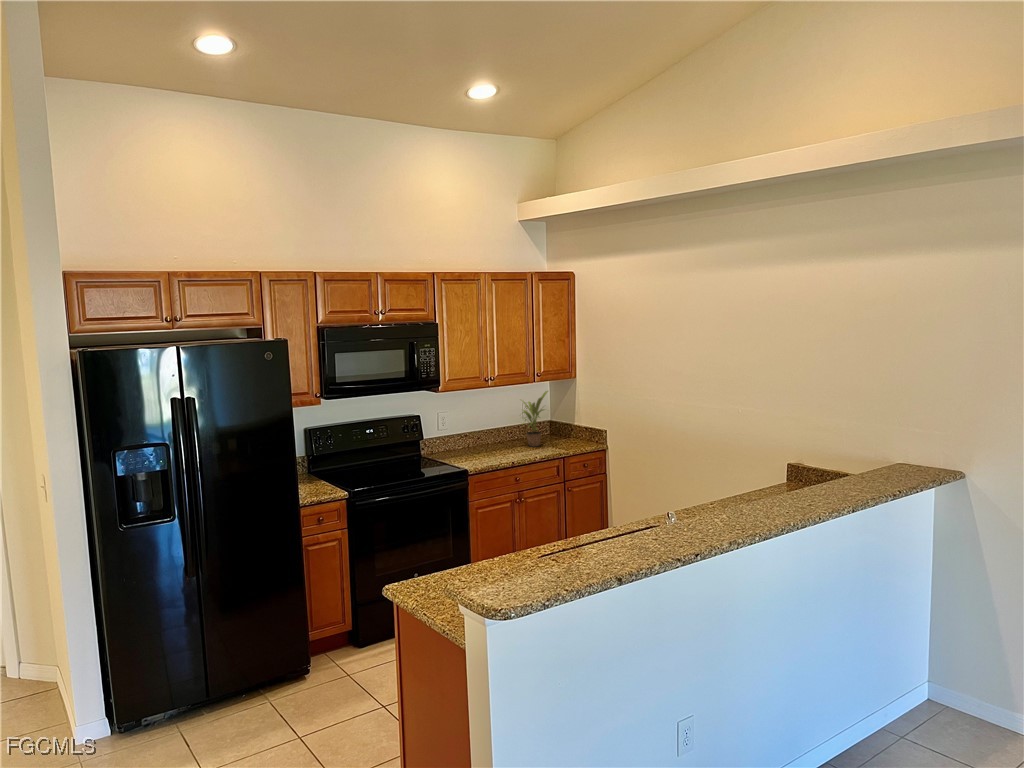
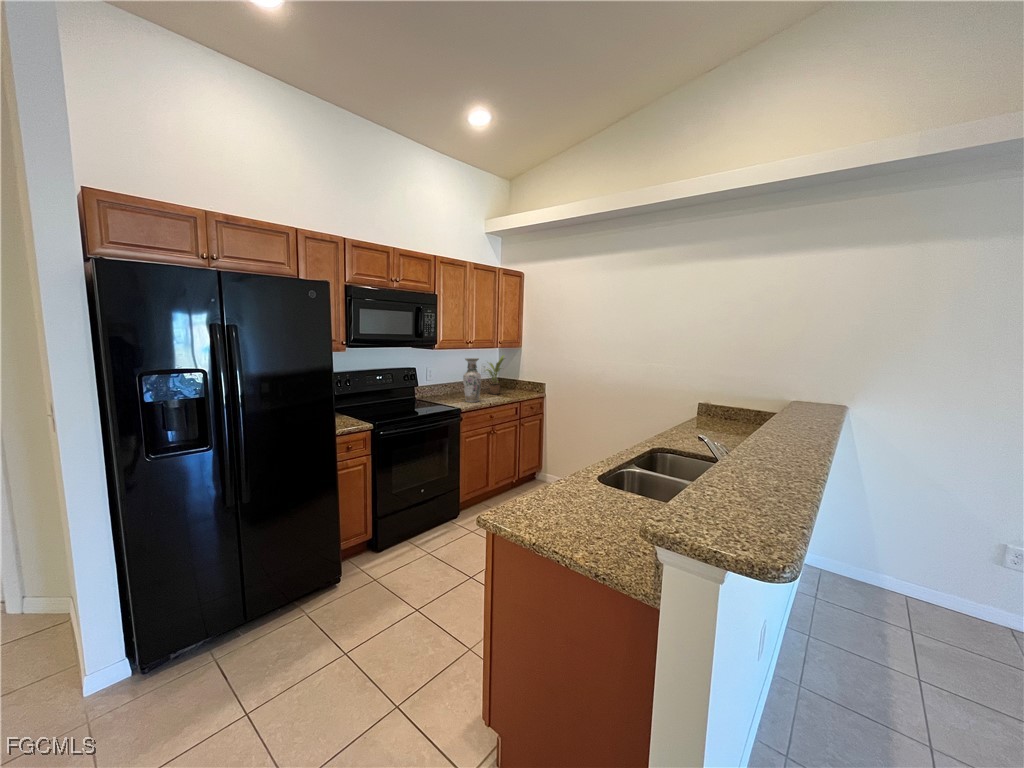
vase: none [479,400,503,460] -> present [463,358,481,402]

